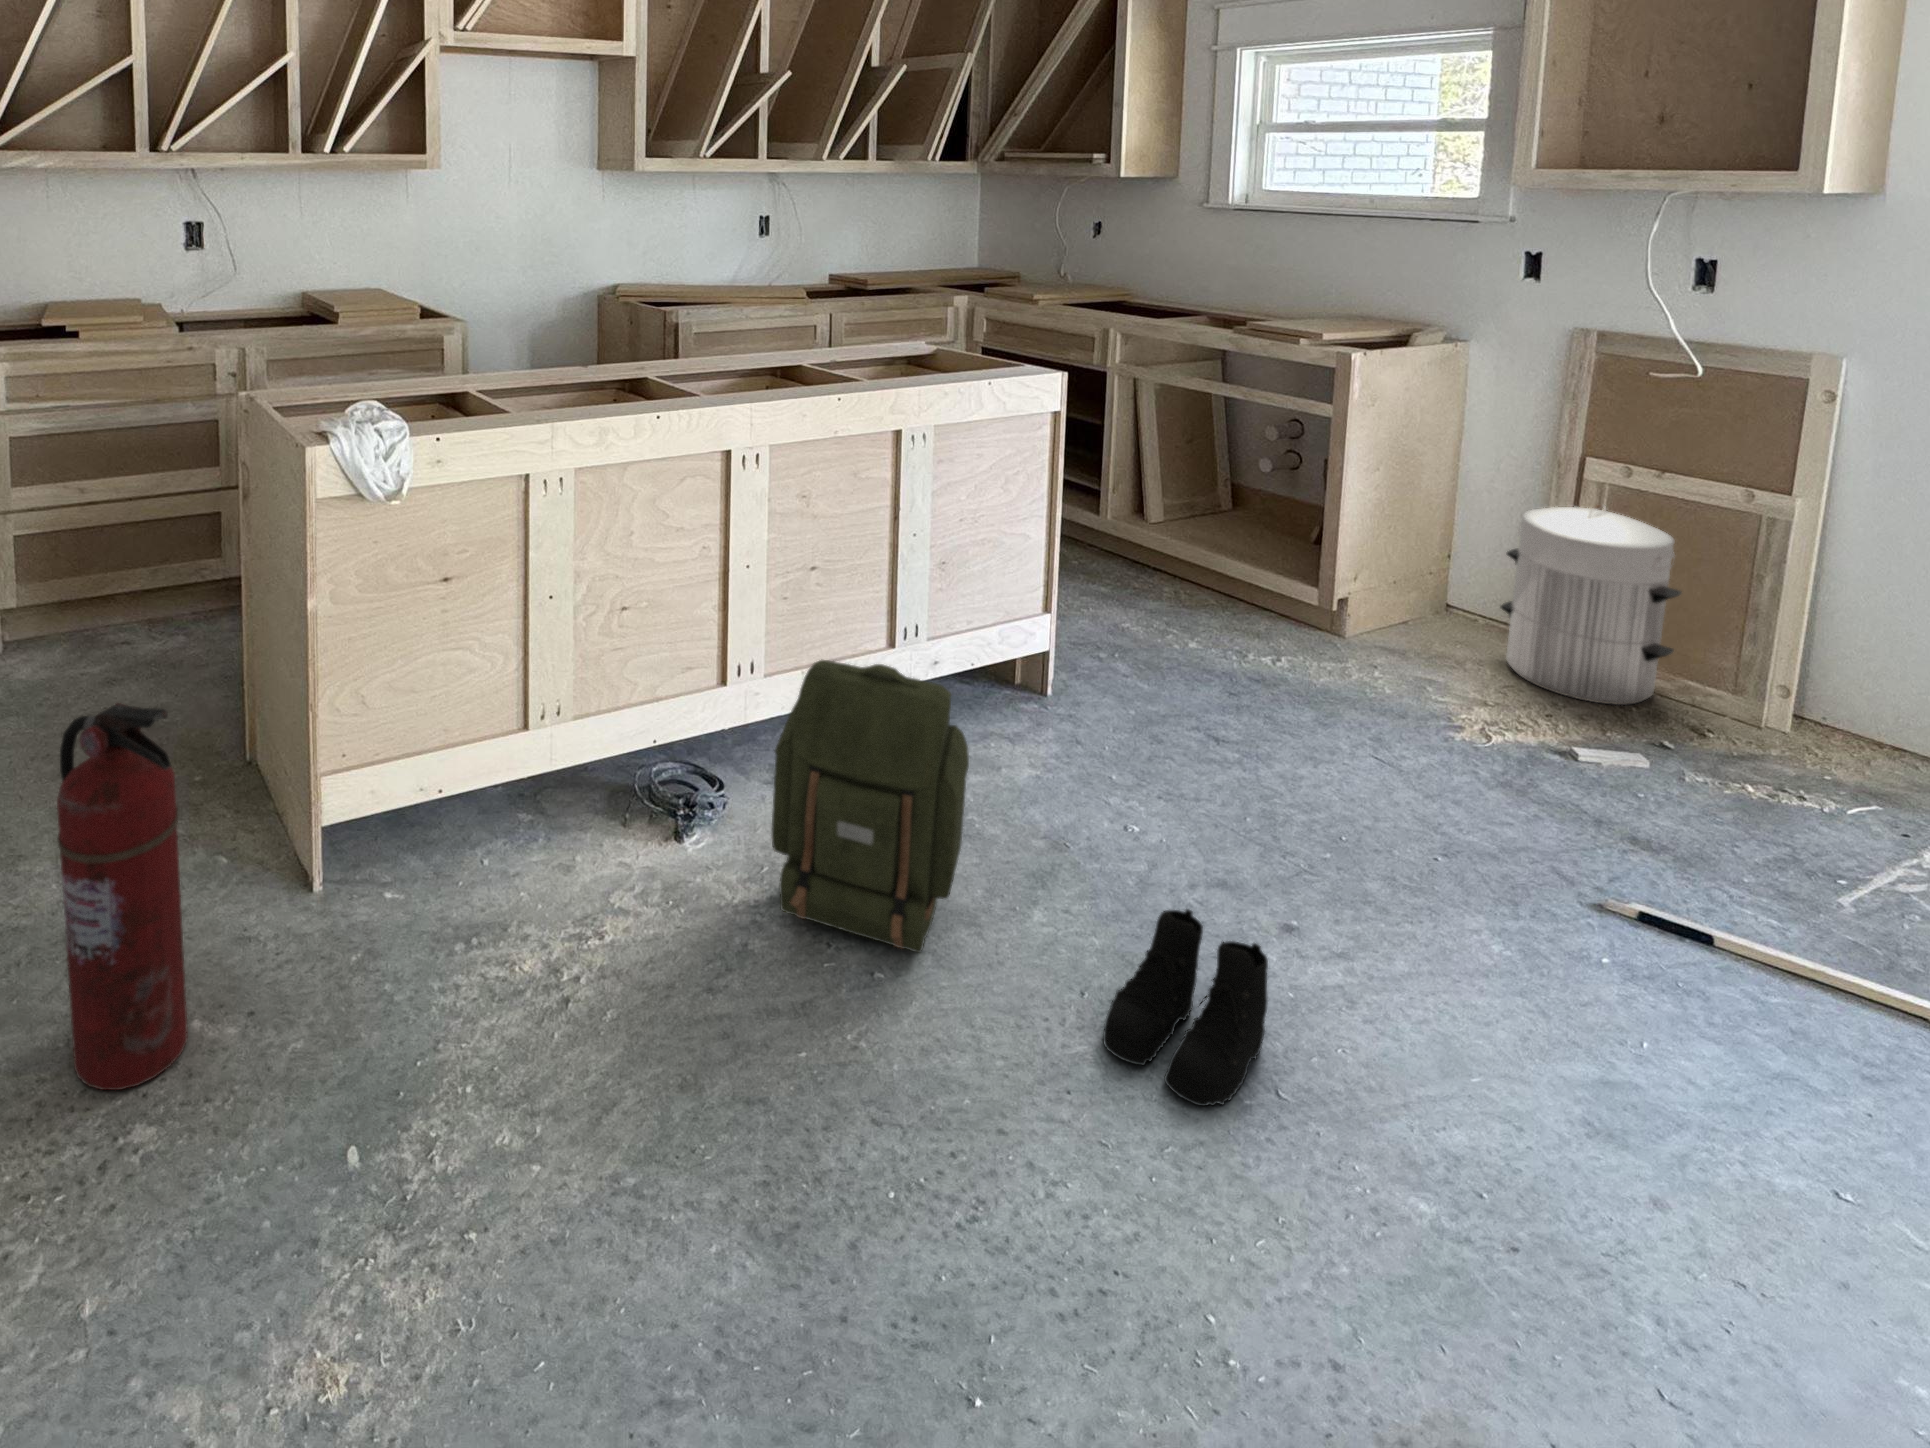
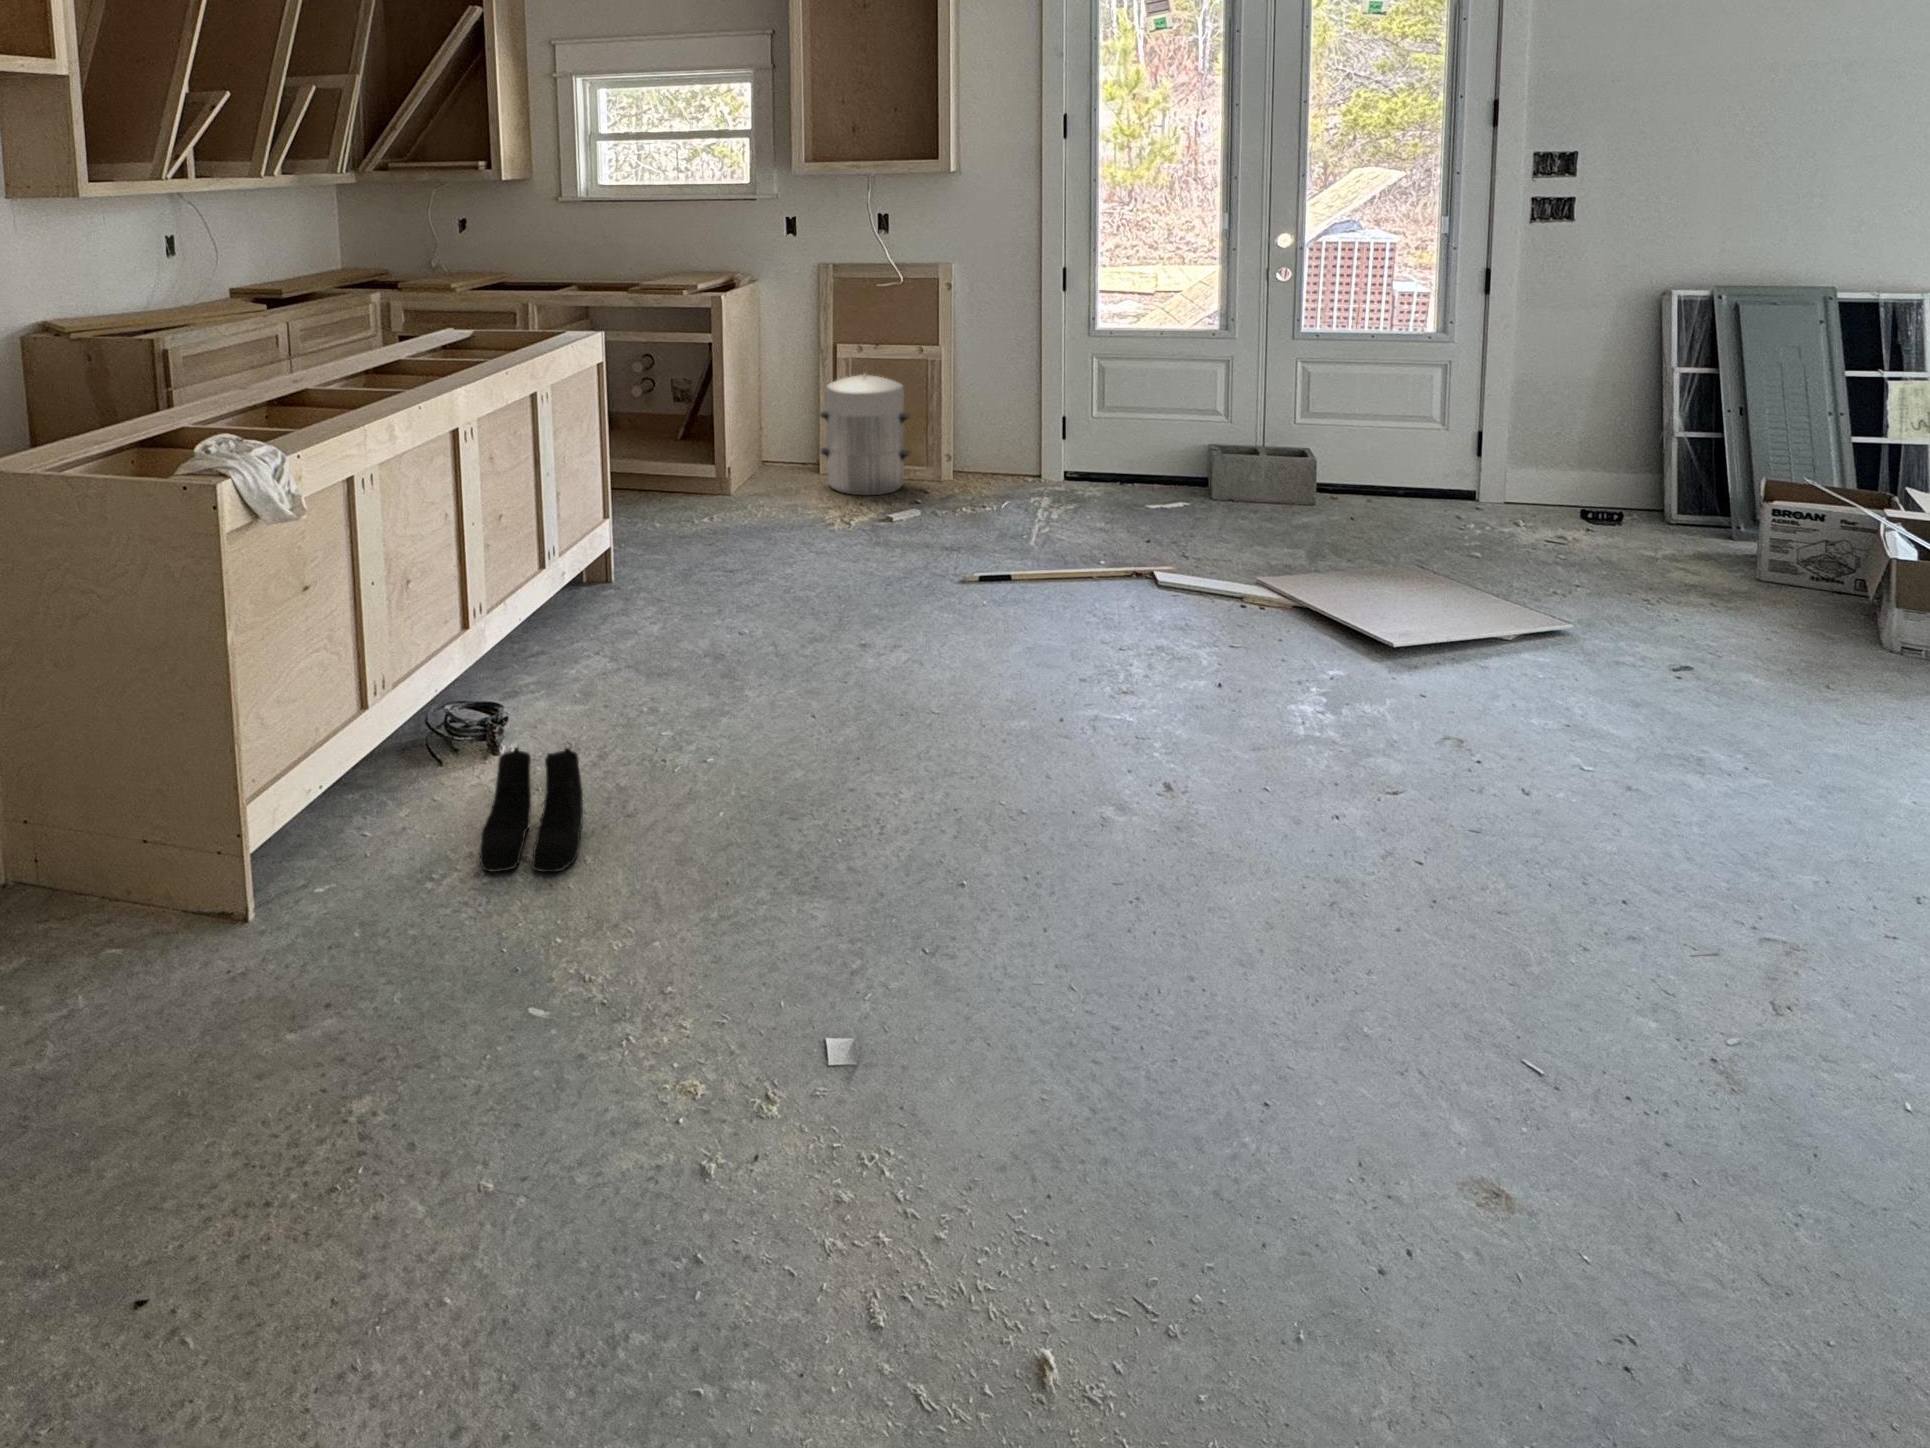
backpack: present [771,660,969,952] -> none [591,536,737,749]
fire extinguisher: present [57,703,187,1090] -> none [161,695,318,1099]
boots: present [1103,909,1268,1106] -> present [480,748,583,872]

